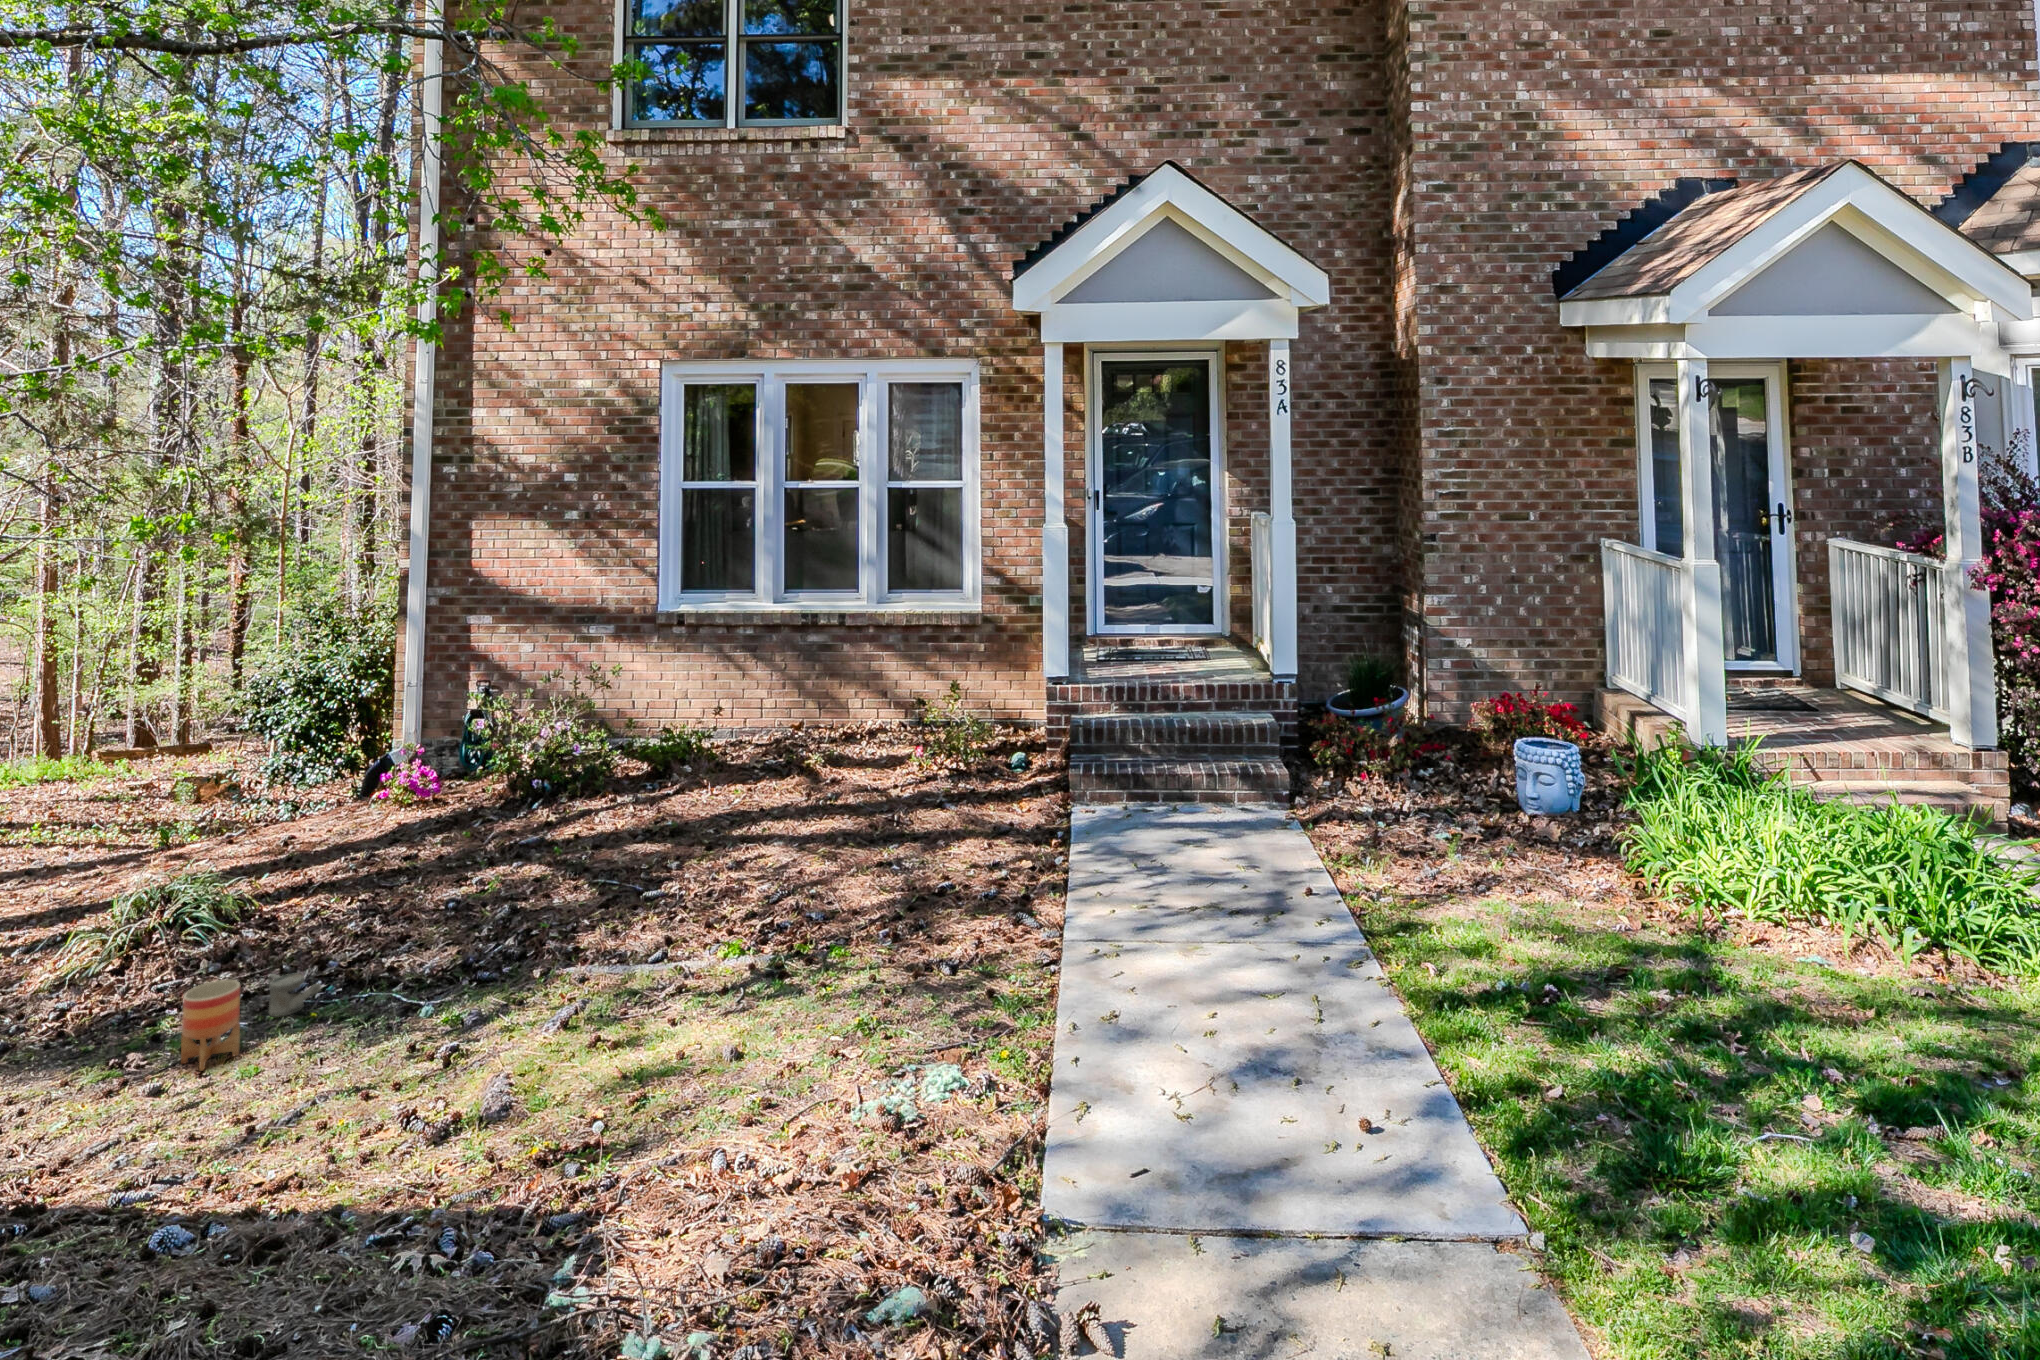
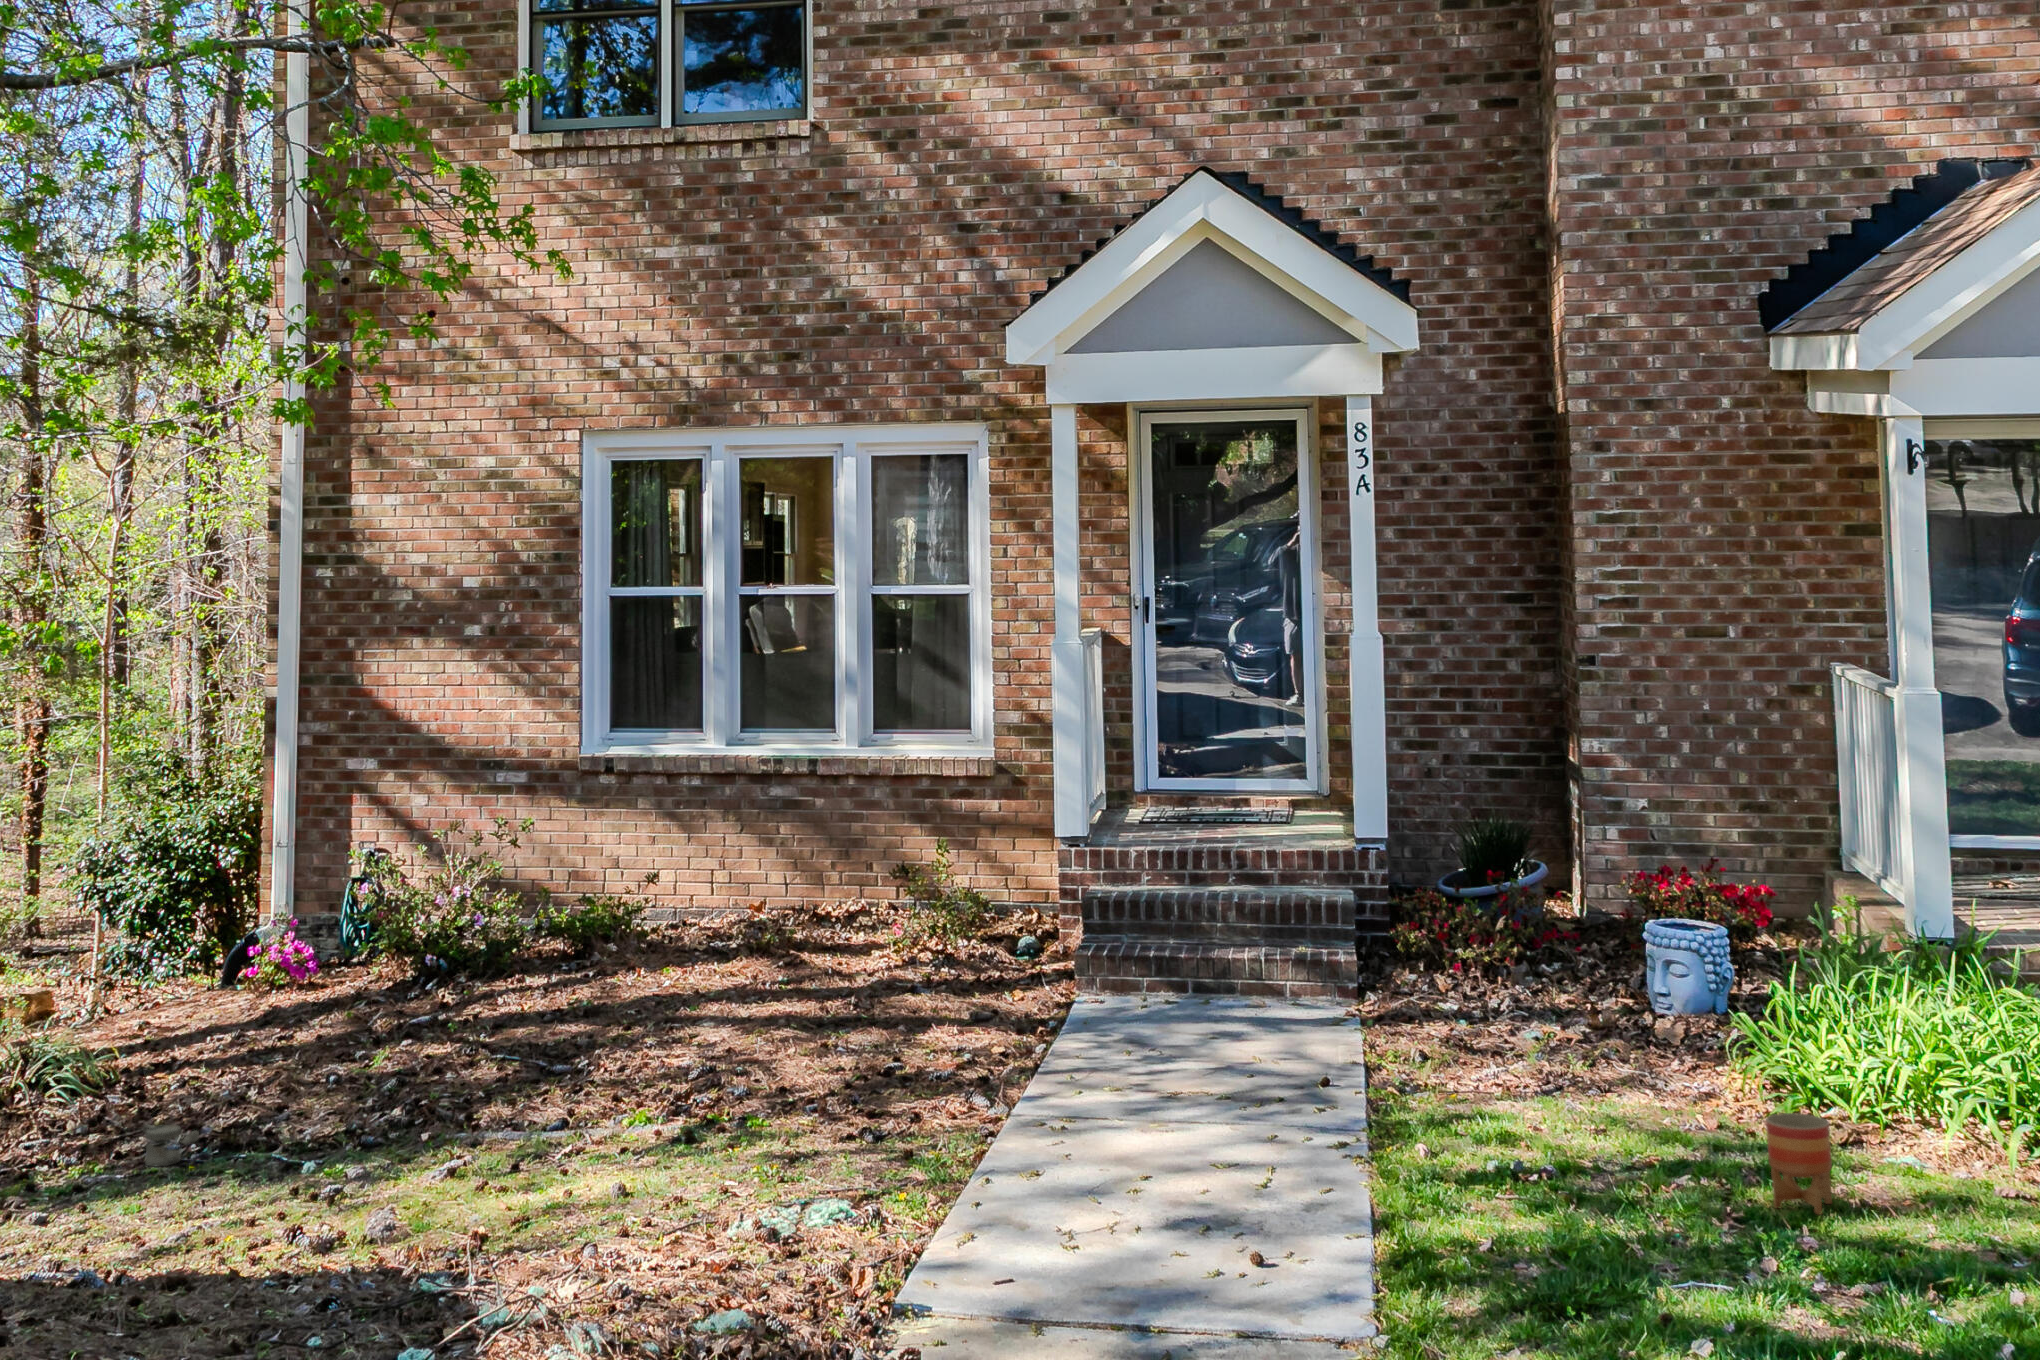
planter: present [181,980,240,1071] -> present [1766,1113,1832,1215]

